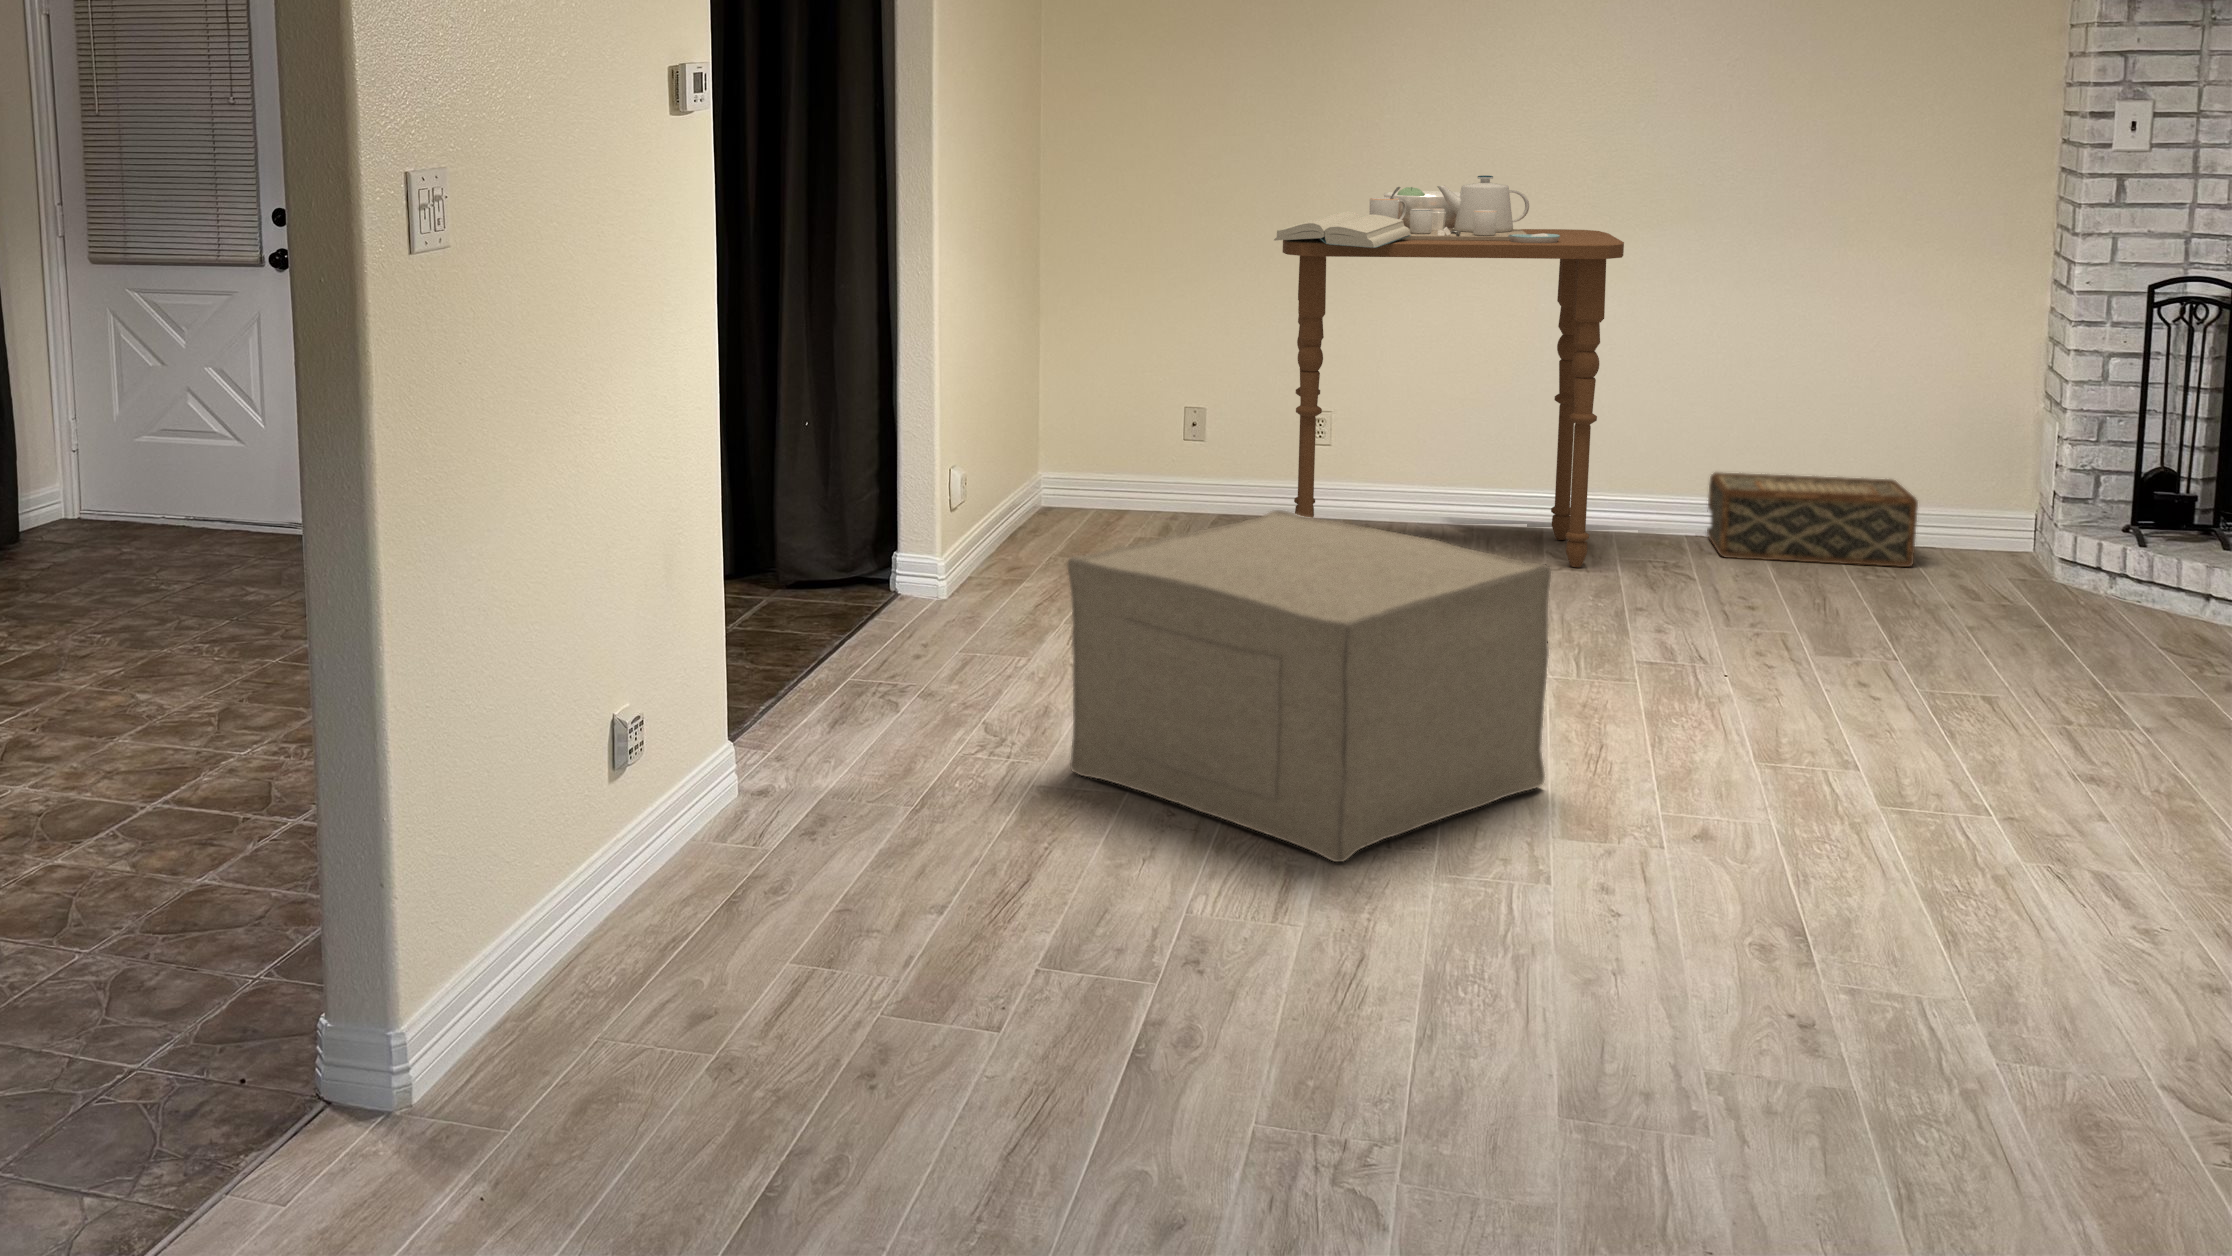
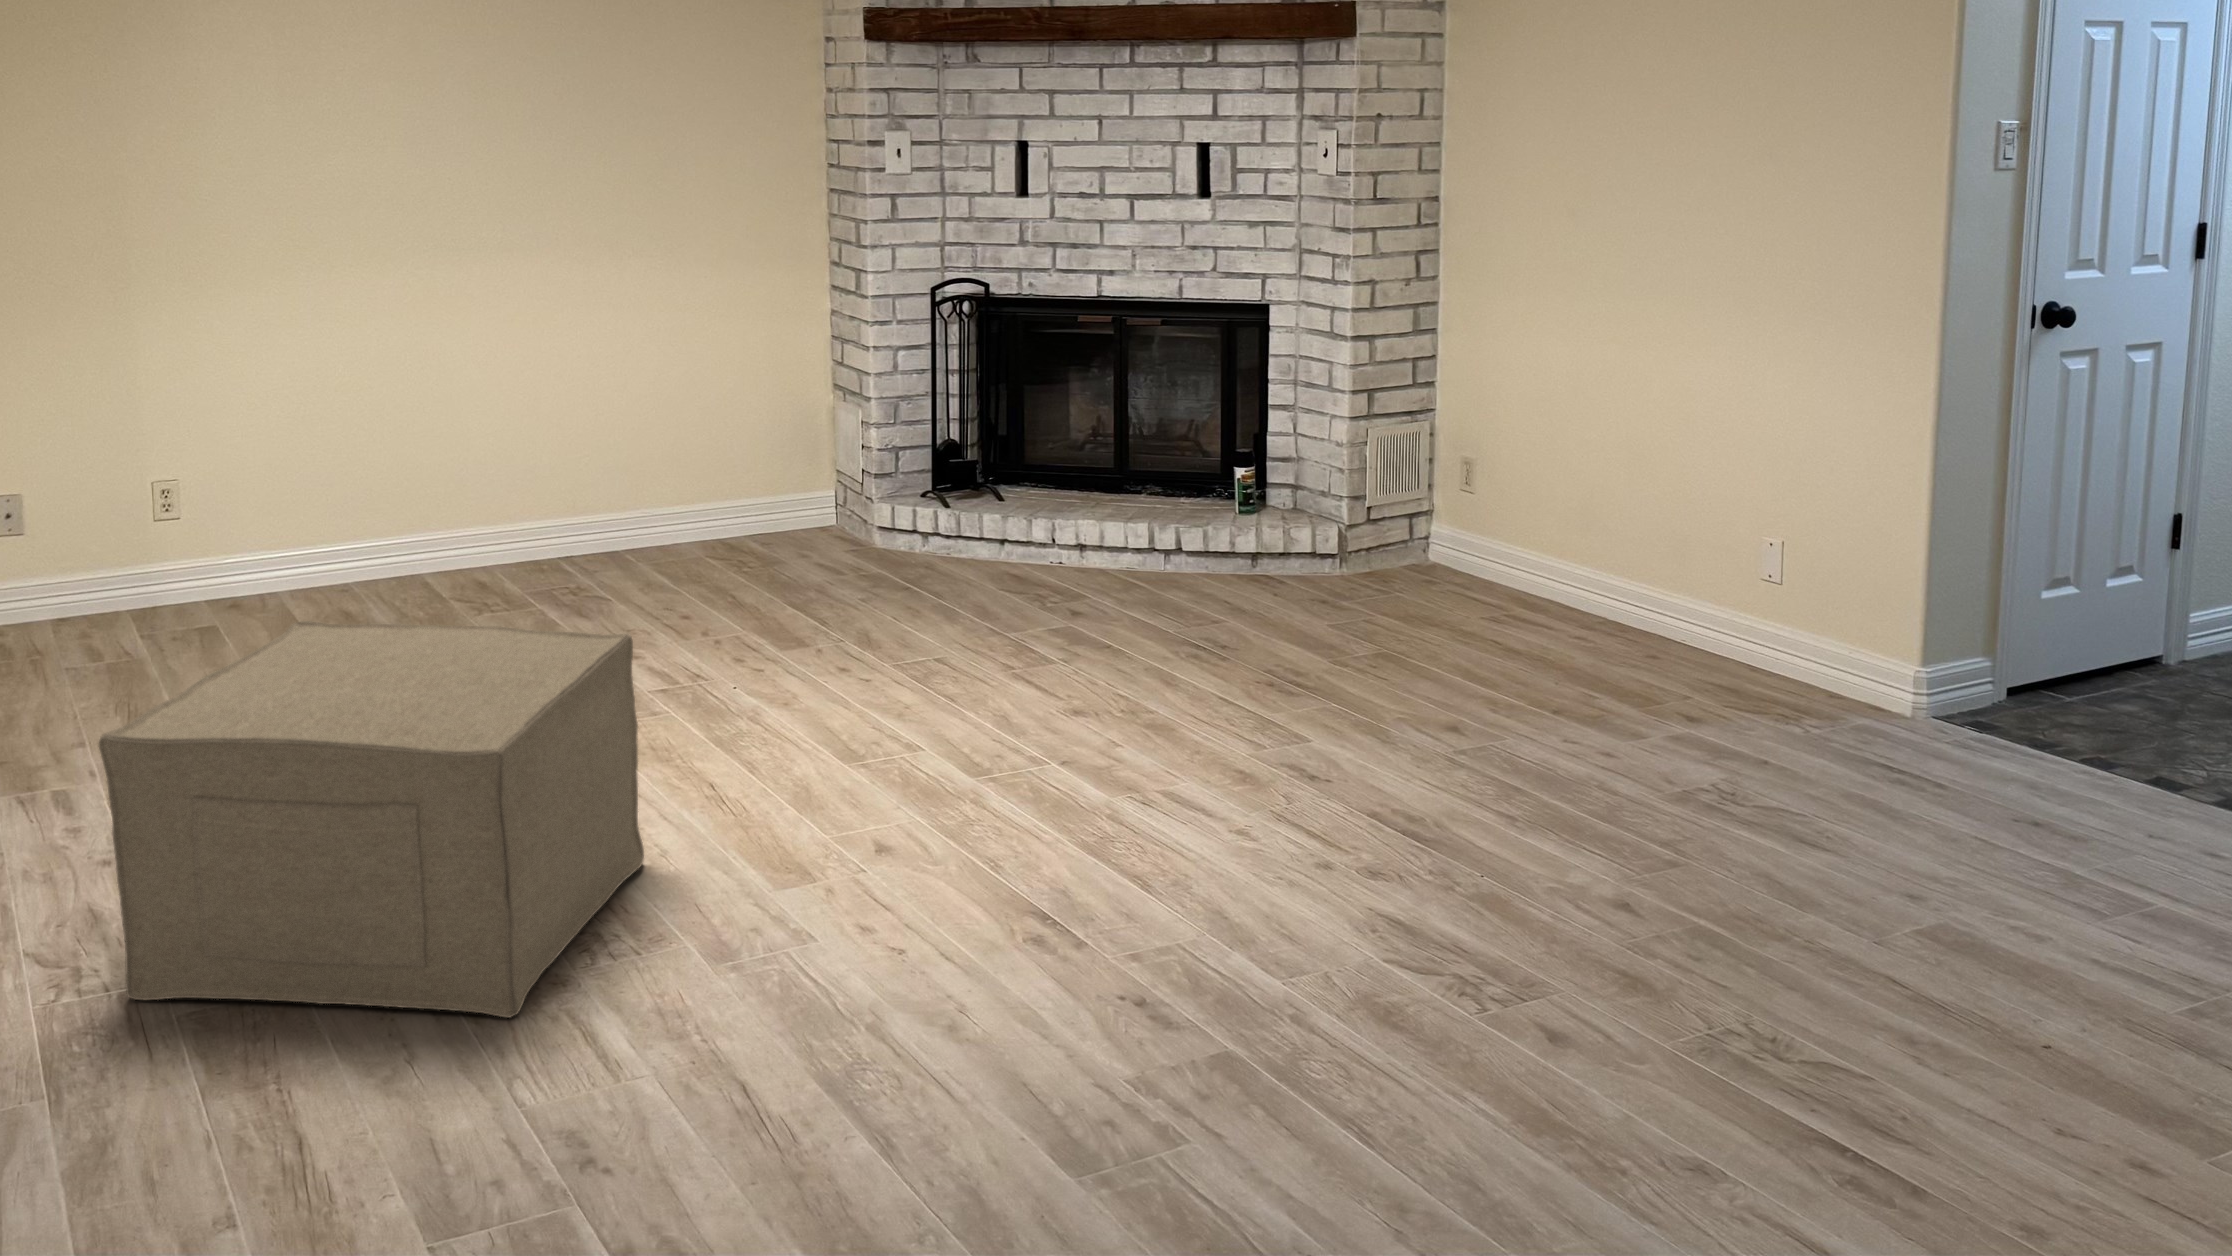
side table: present [1274,175,1624,567] -> none [137,216,516,649]
woven basket: present [1707,472,1918,567] -> none [589,477,774,573]

